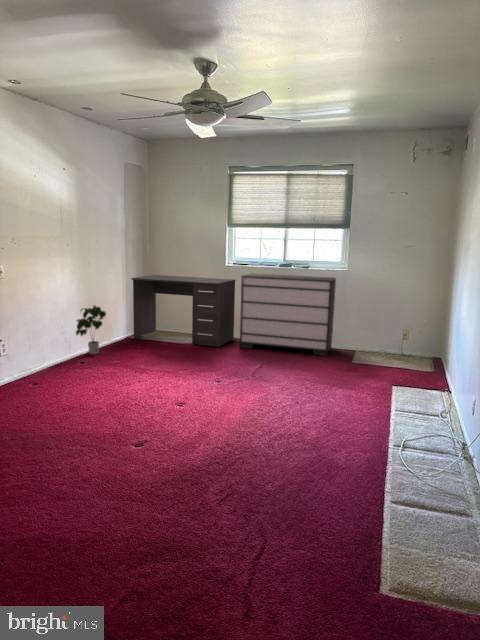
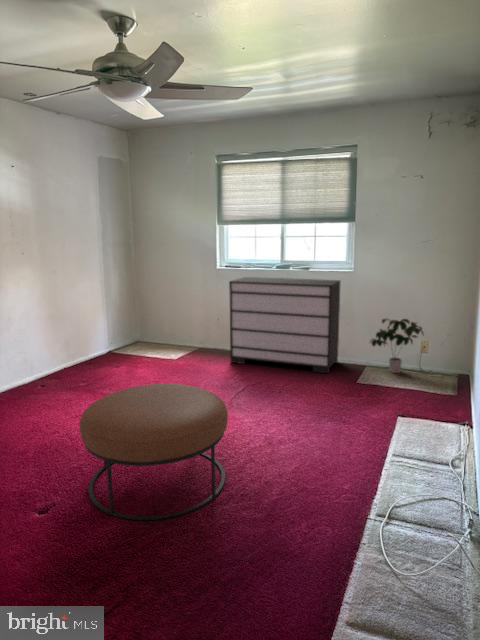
desk: present [131,275,236,348] -> none [110,280,228,363]
potted plant: present [76,306,106,354] -> present [371,319,423,373]
ottoman: none [158,351,275,450] -> present [80,383,228,520]

